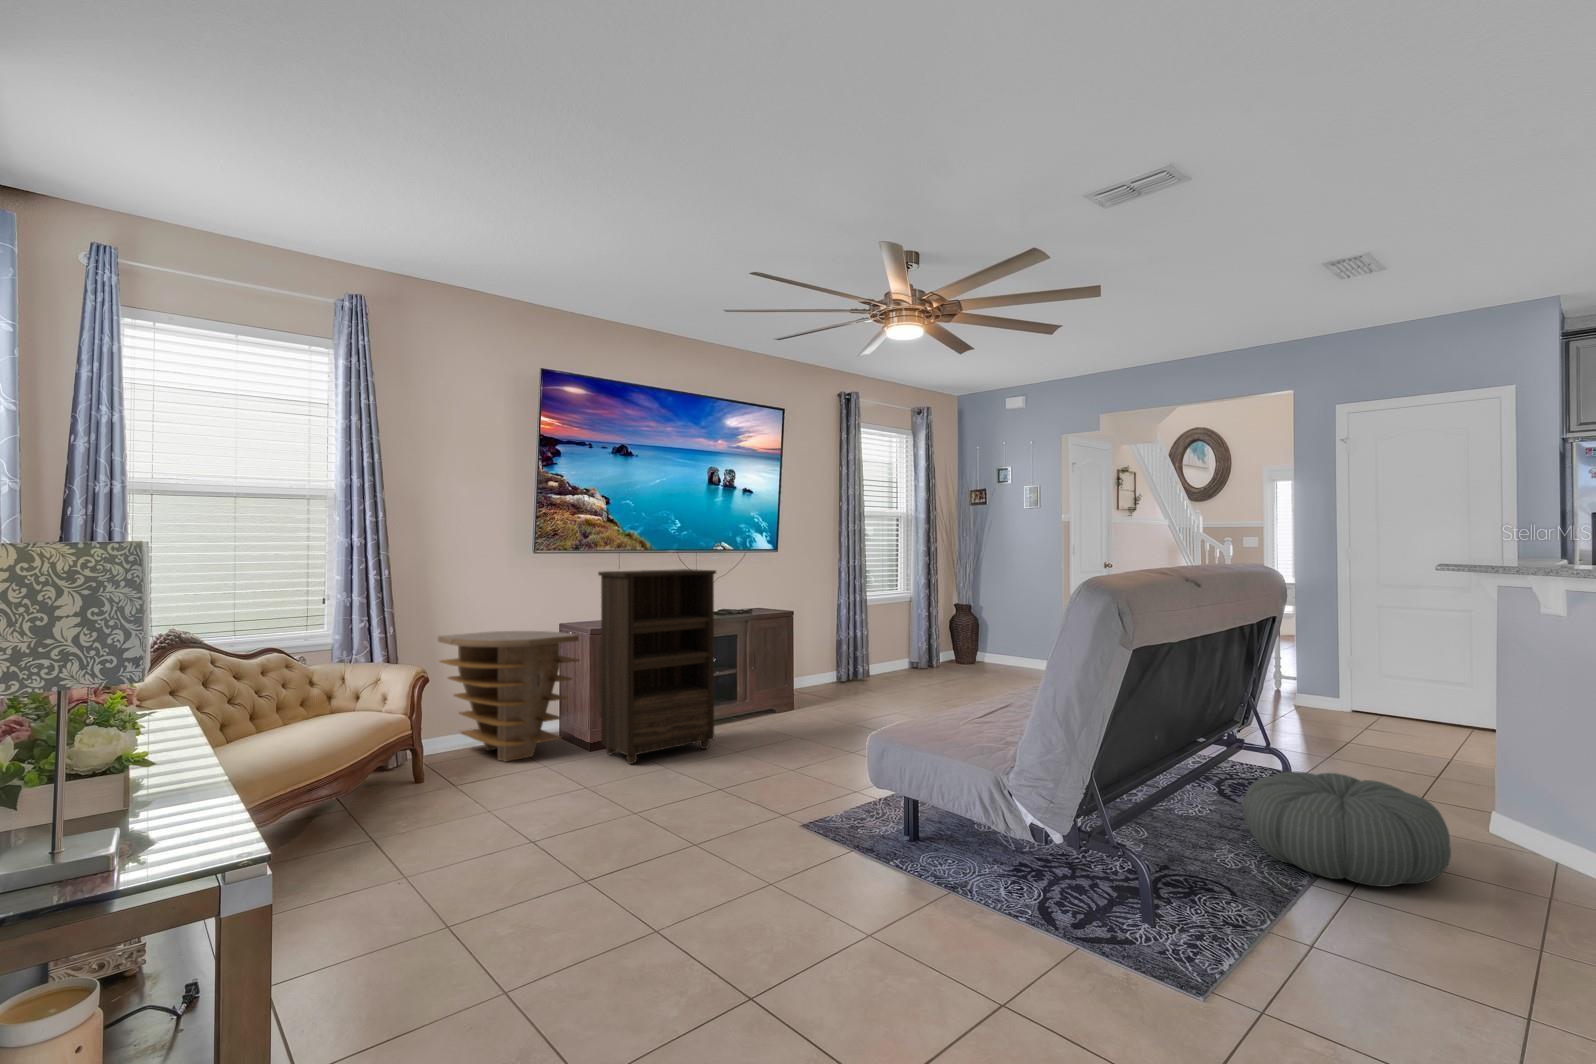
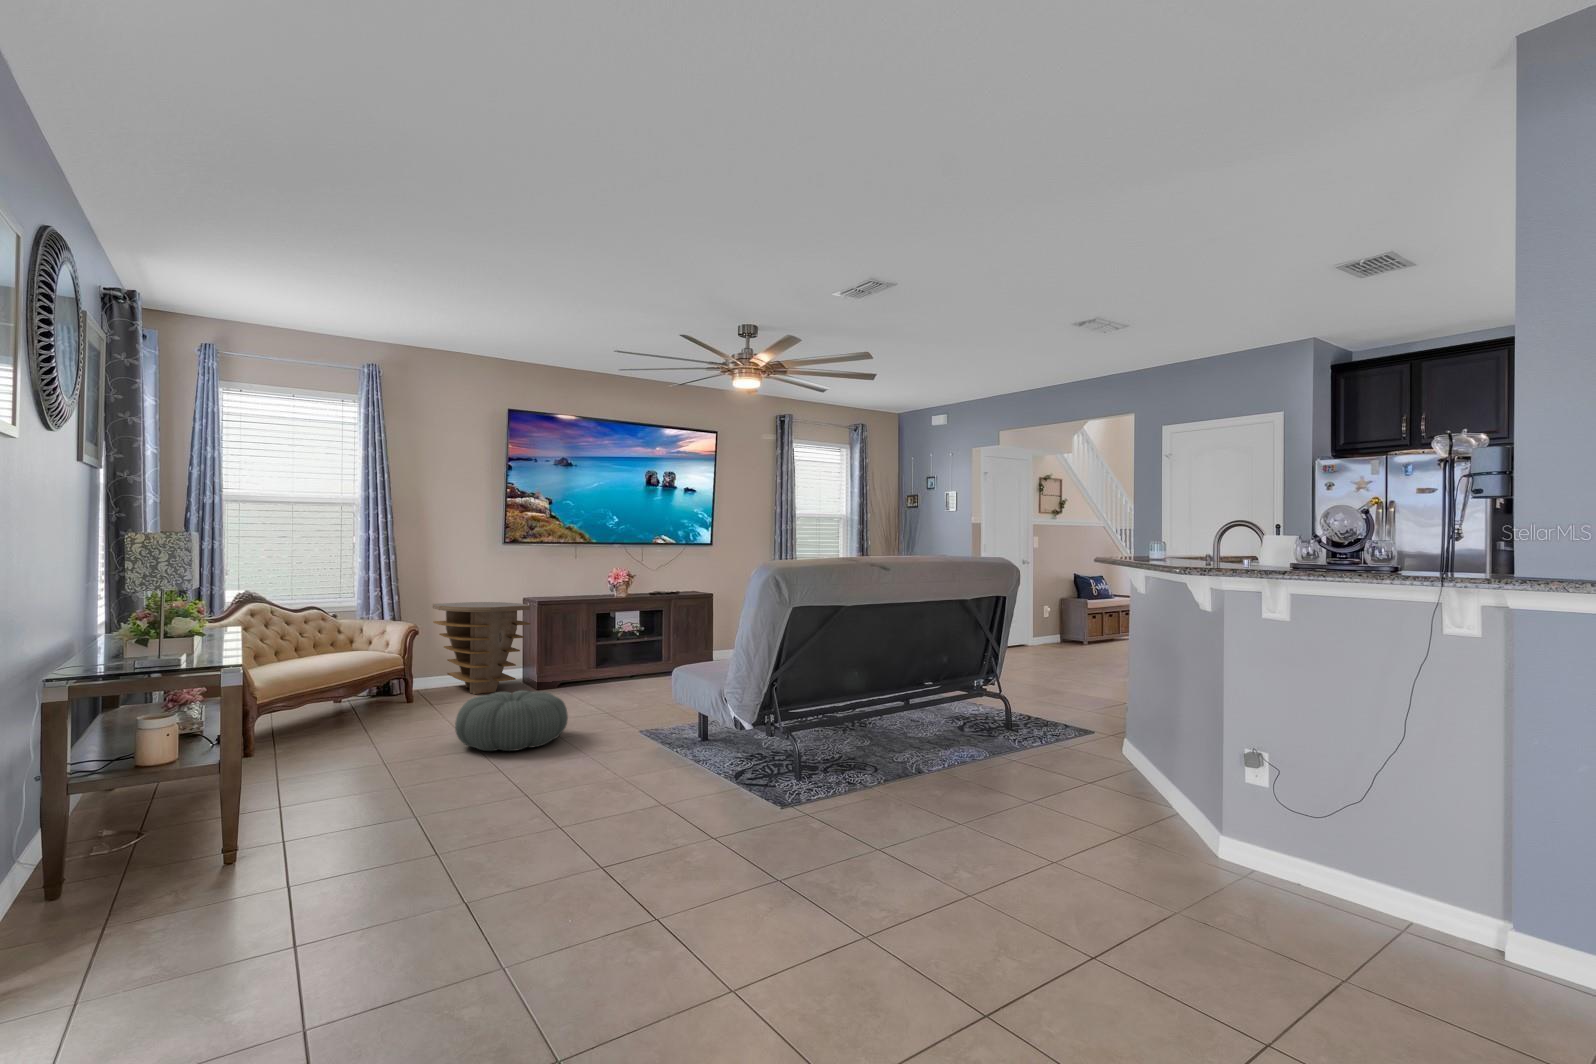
bookshelf: present [598,569,716,764] -> none [542,559,629,698]
pouf: present [1243,772,1451,886] -> present [455,690,568,751]

